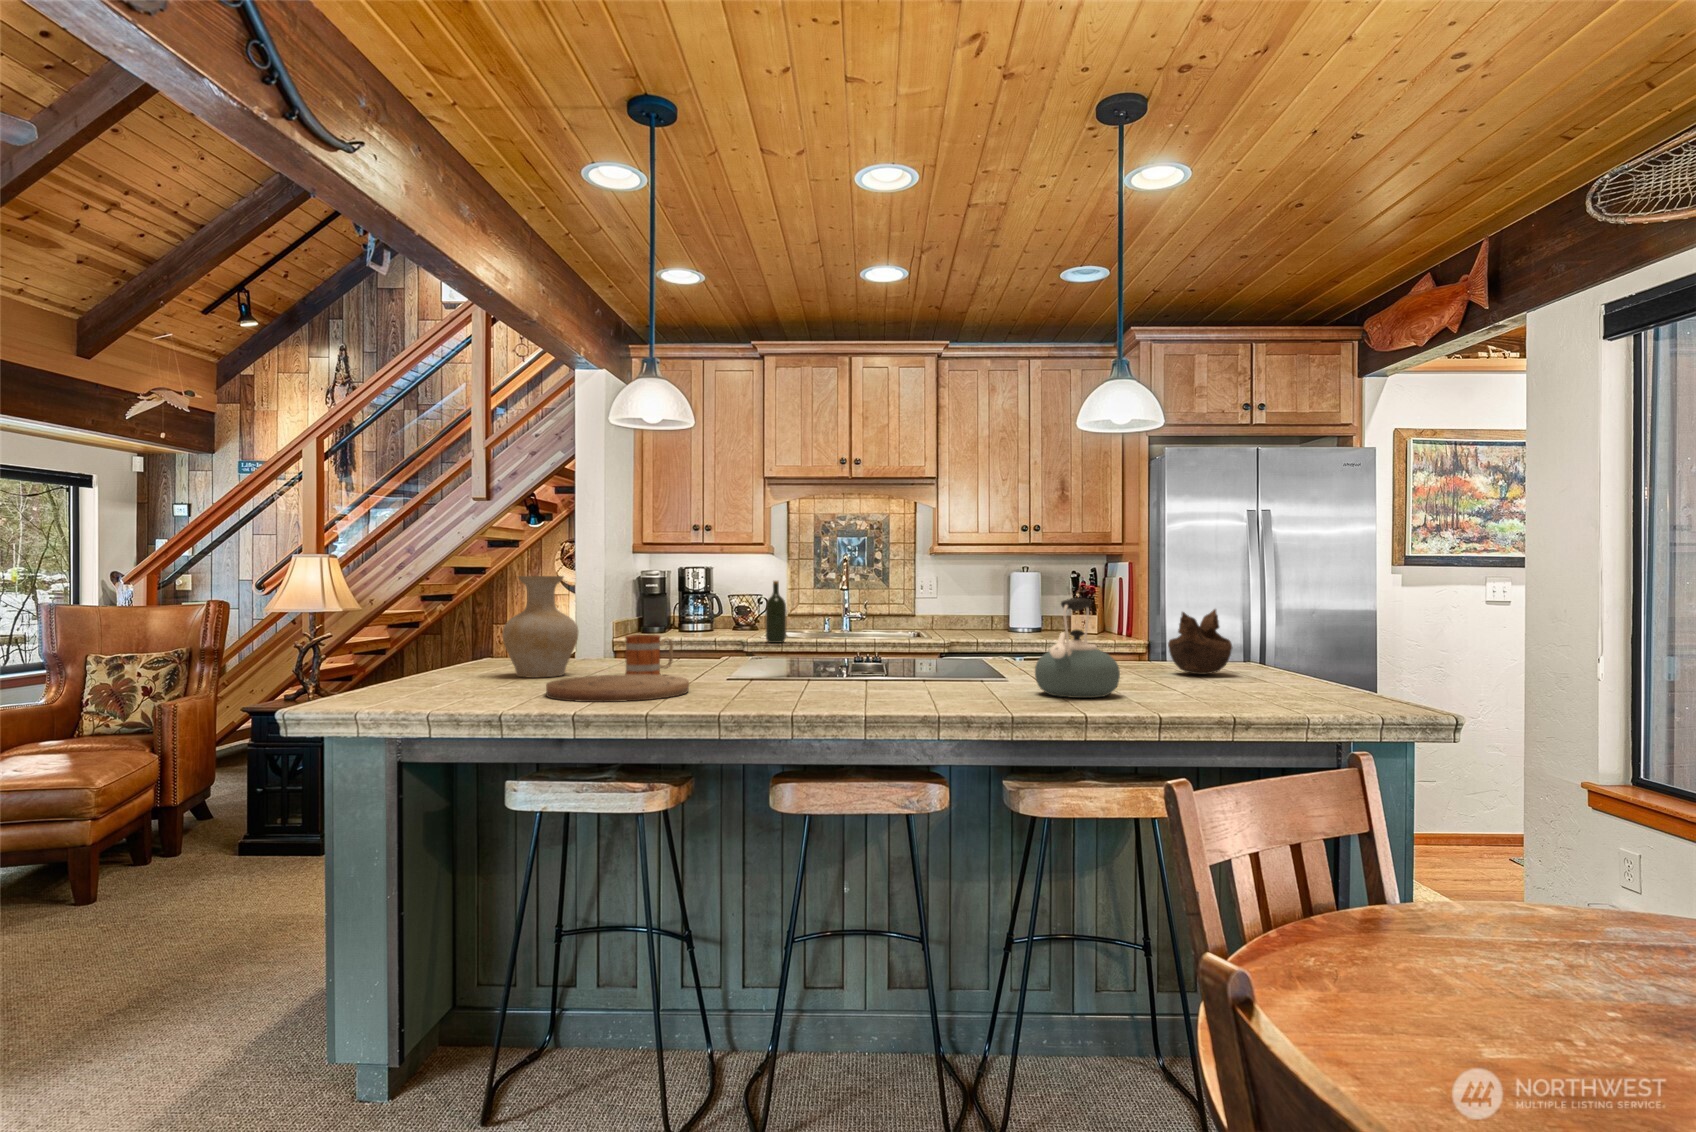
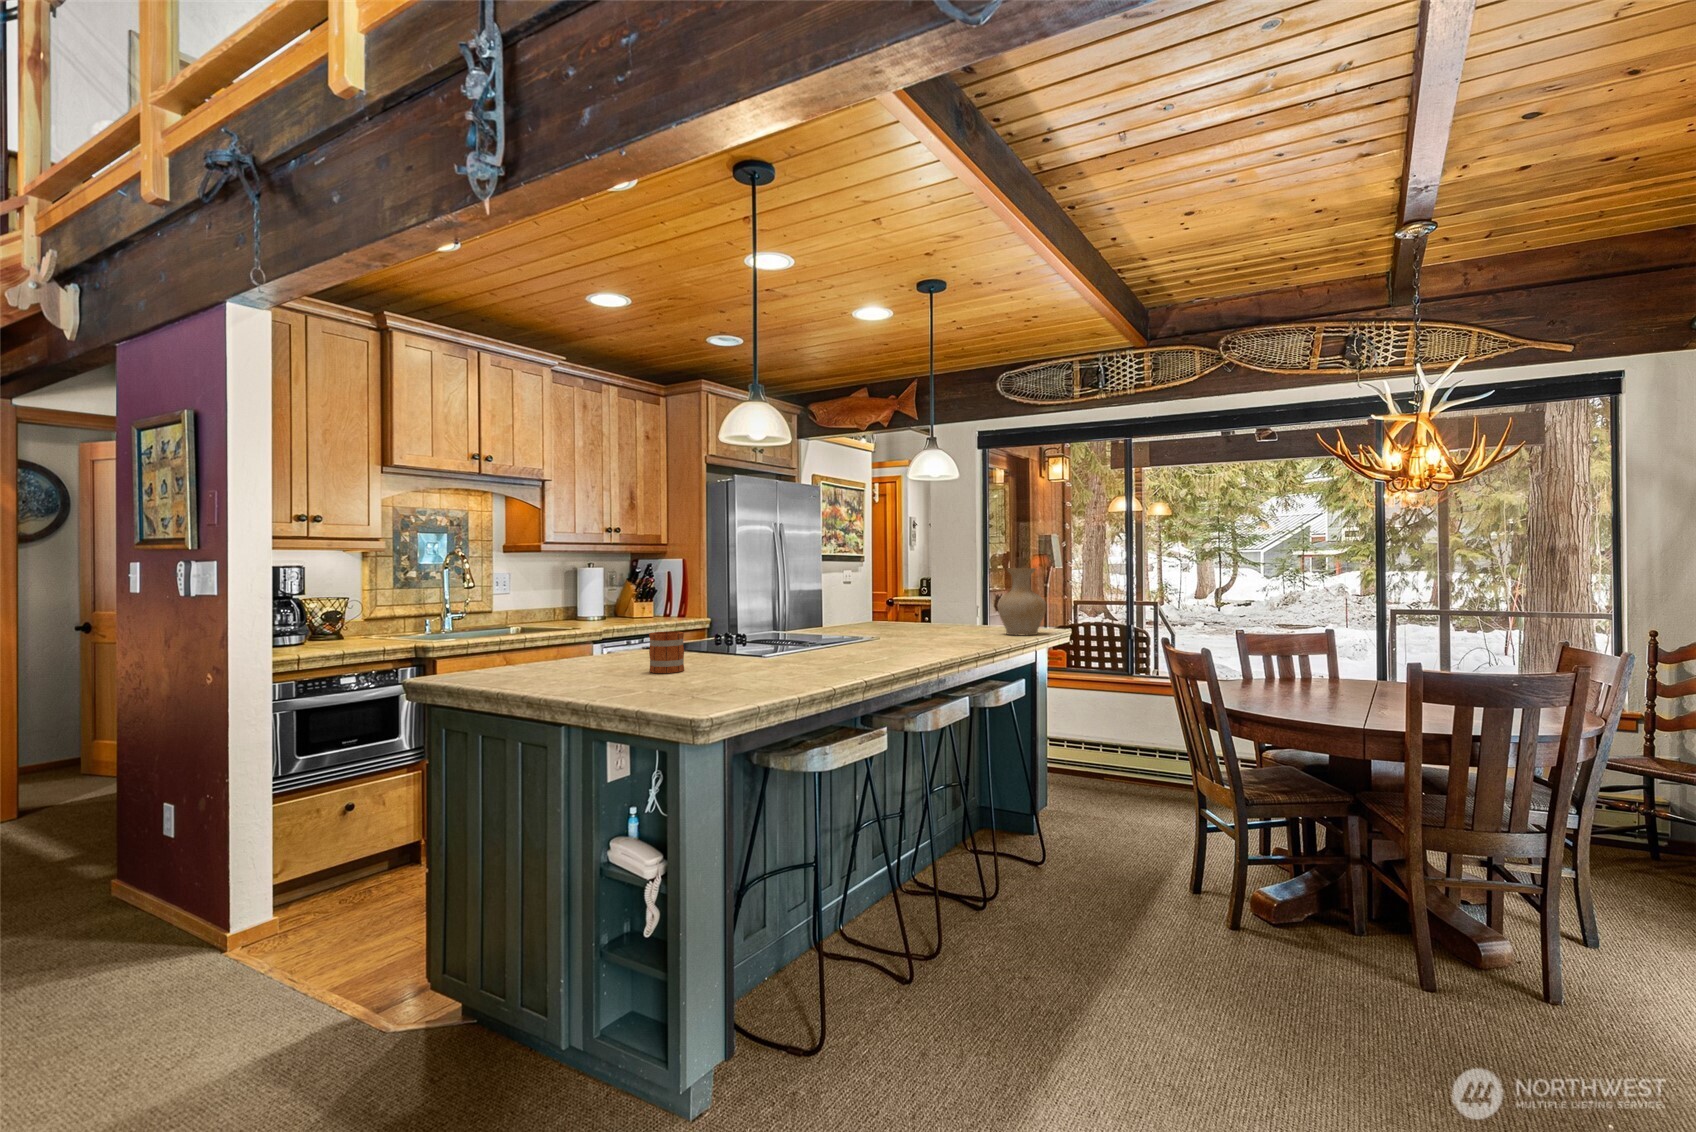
vase: present [502,576,578,678] -> present [997,568,1046,635]
wine bottle: present [765,581,787,643] -> none [414,580,440,648]
kettle: present [1035,598,1120,698] -> none [921,584,972,644]
decorative bowl: present [1168,609,1232,674] -> none [871,590,908,630]
cutting board: present [546,674,689,702] -> none [722,660,842,685]

